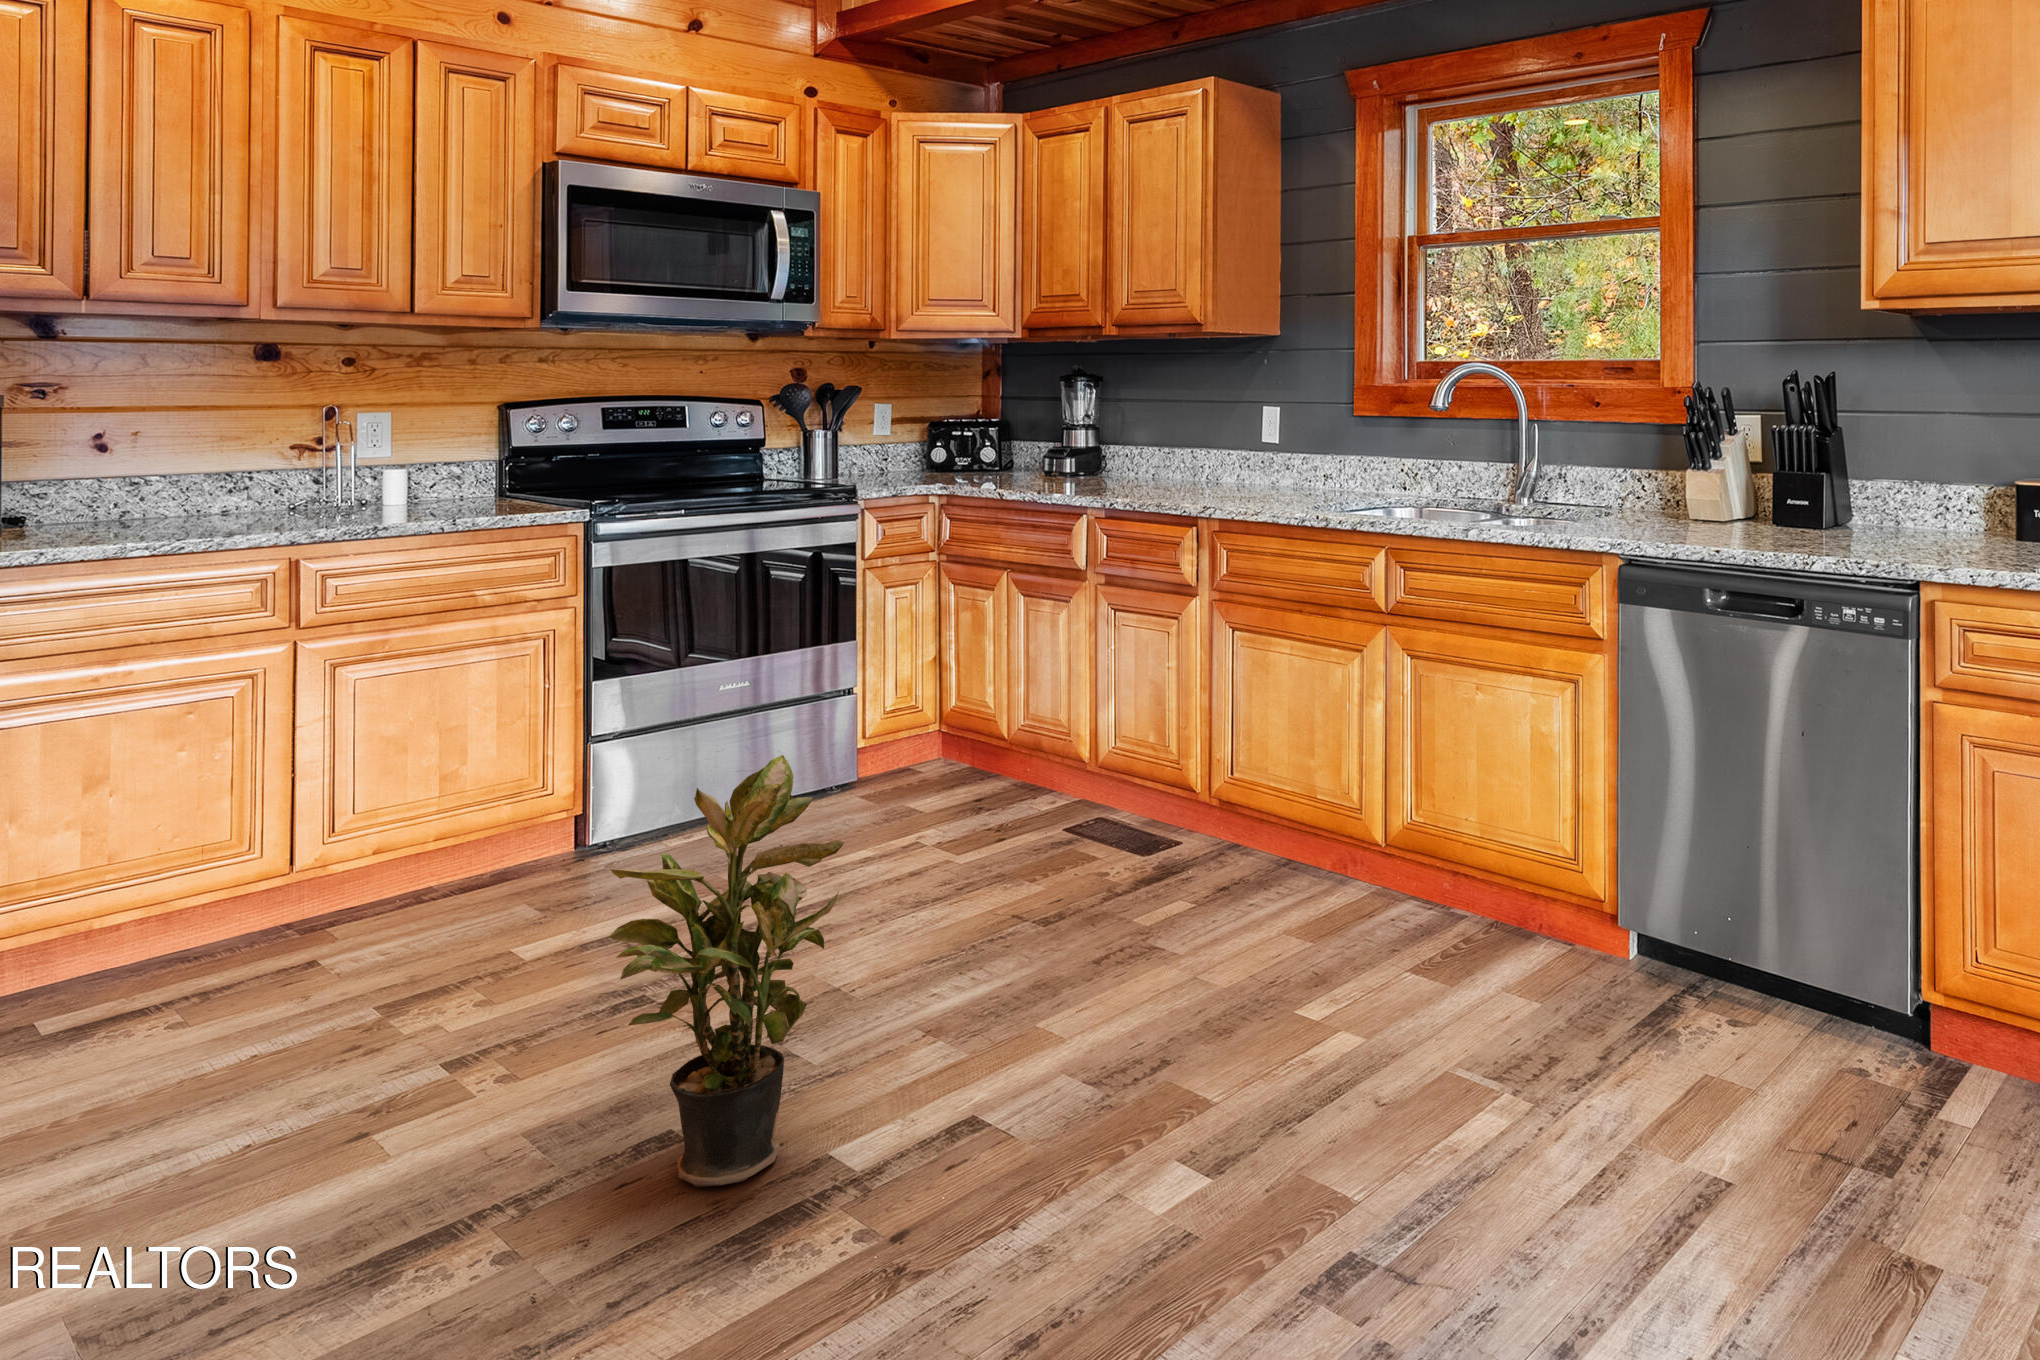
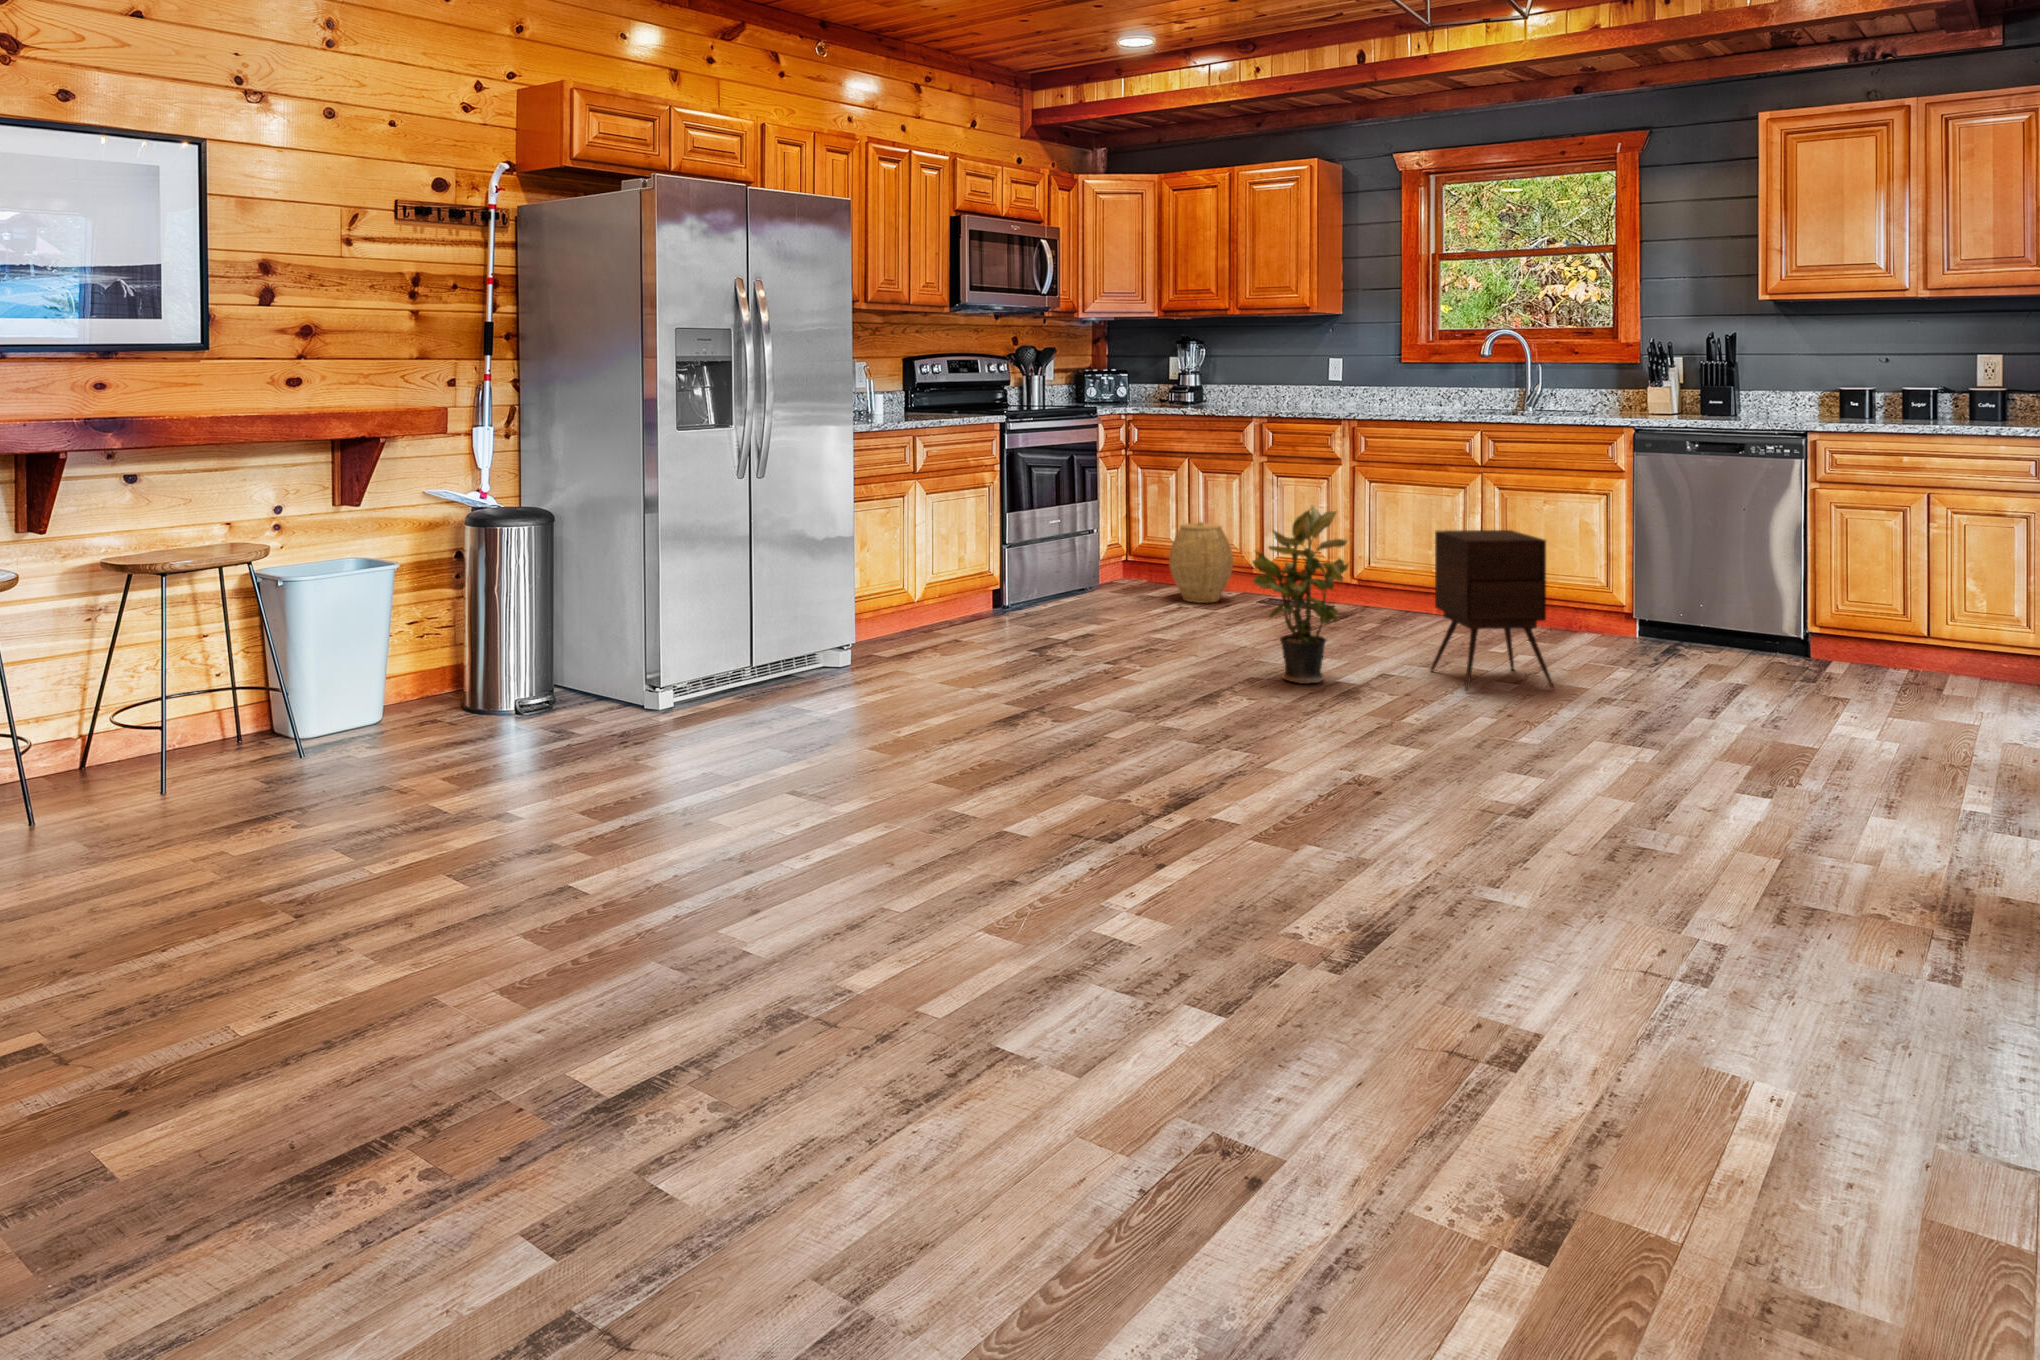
woven basket: none [884,693,1000,842] -> present [1169,521,1233,603]
side table: none [1028,807,1254,1238] -> present [1430,530,1554,691]

